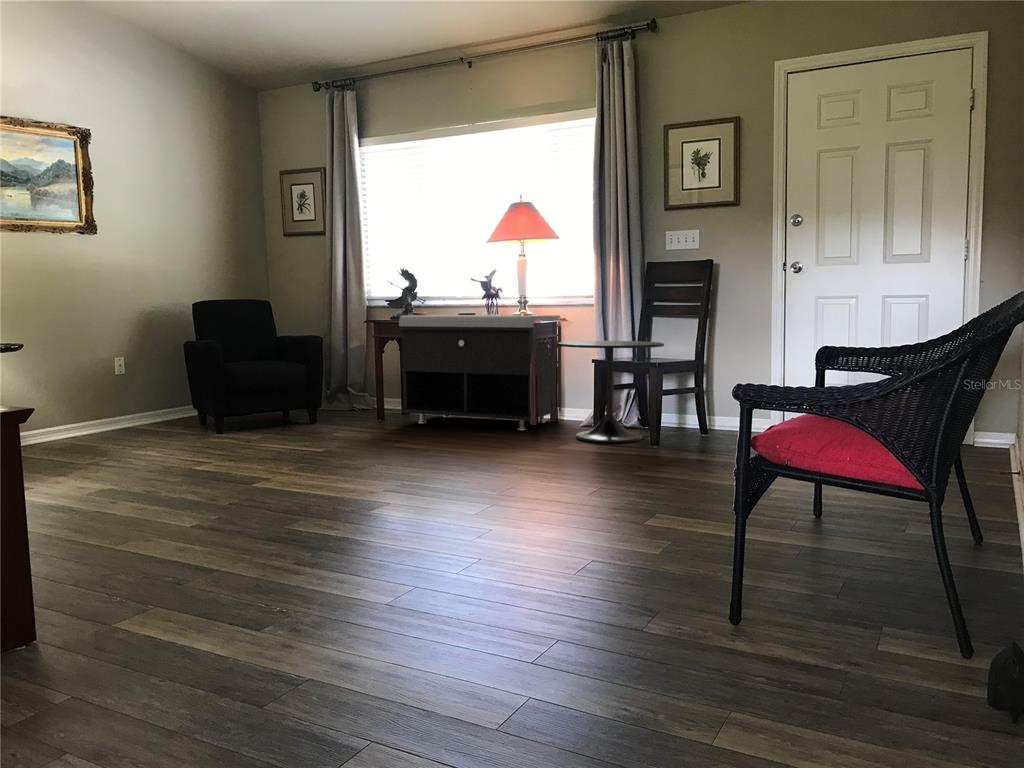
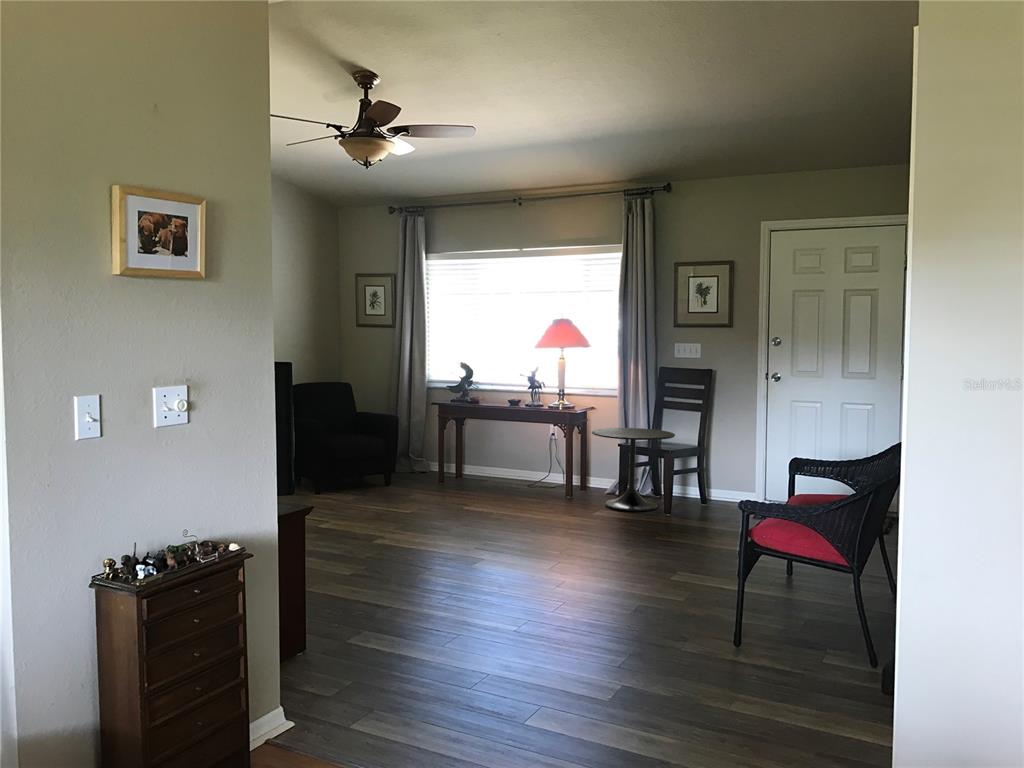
storage bench: present [399,315,561,430] -> none [462,399,590,497]

